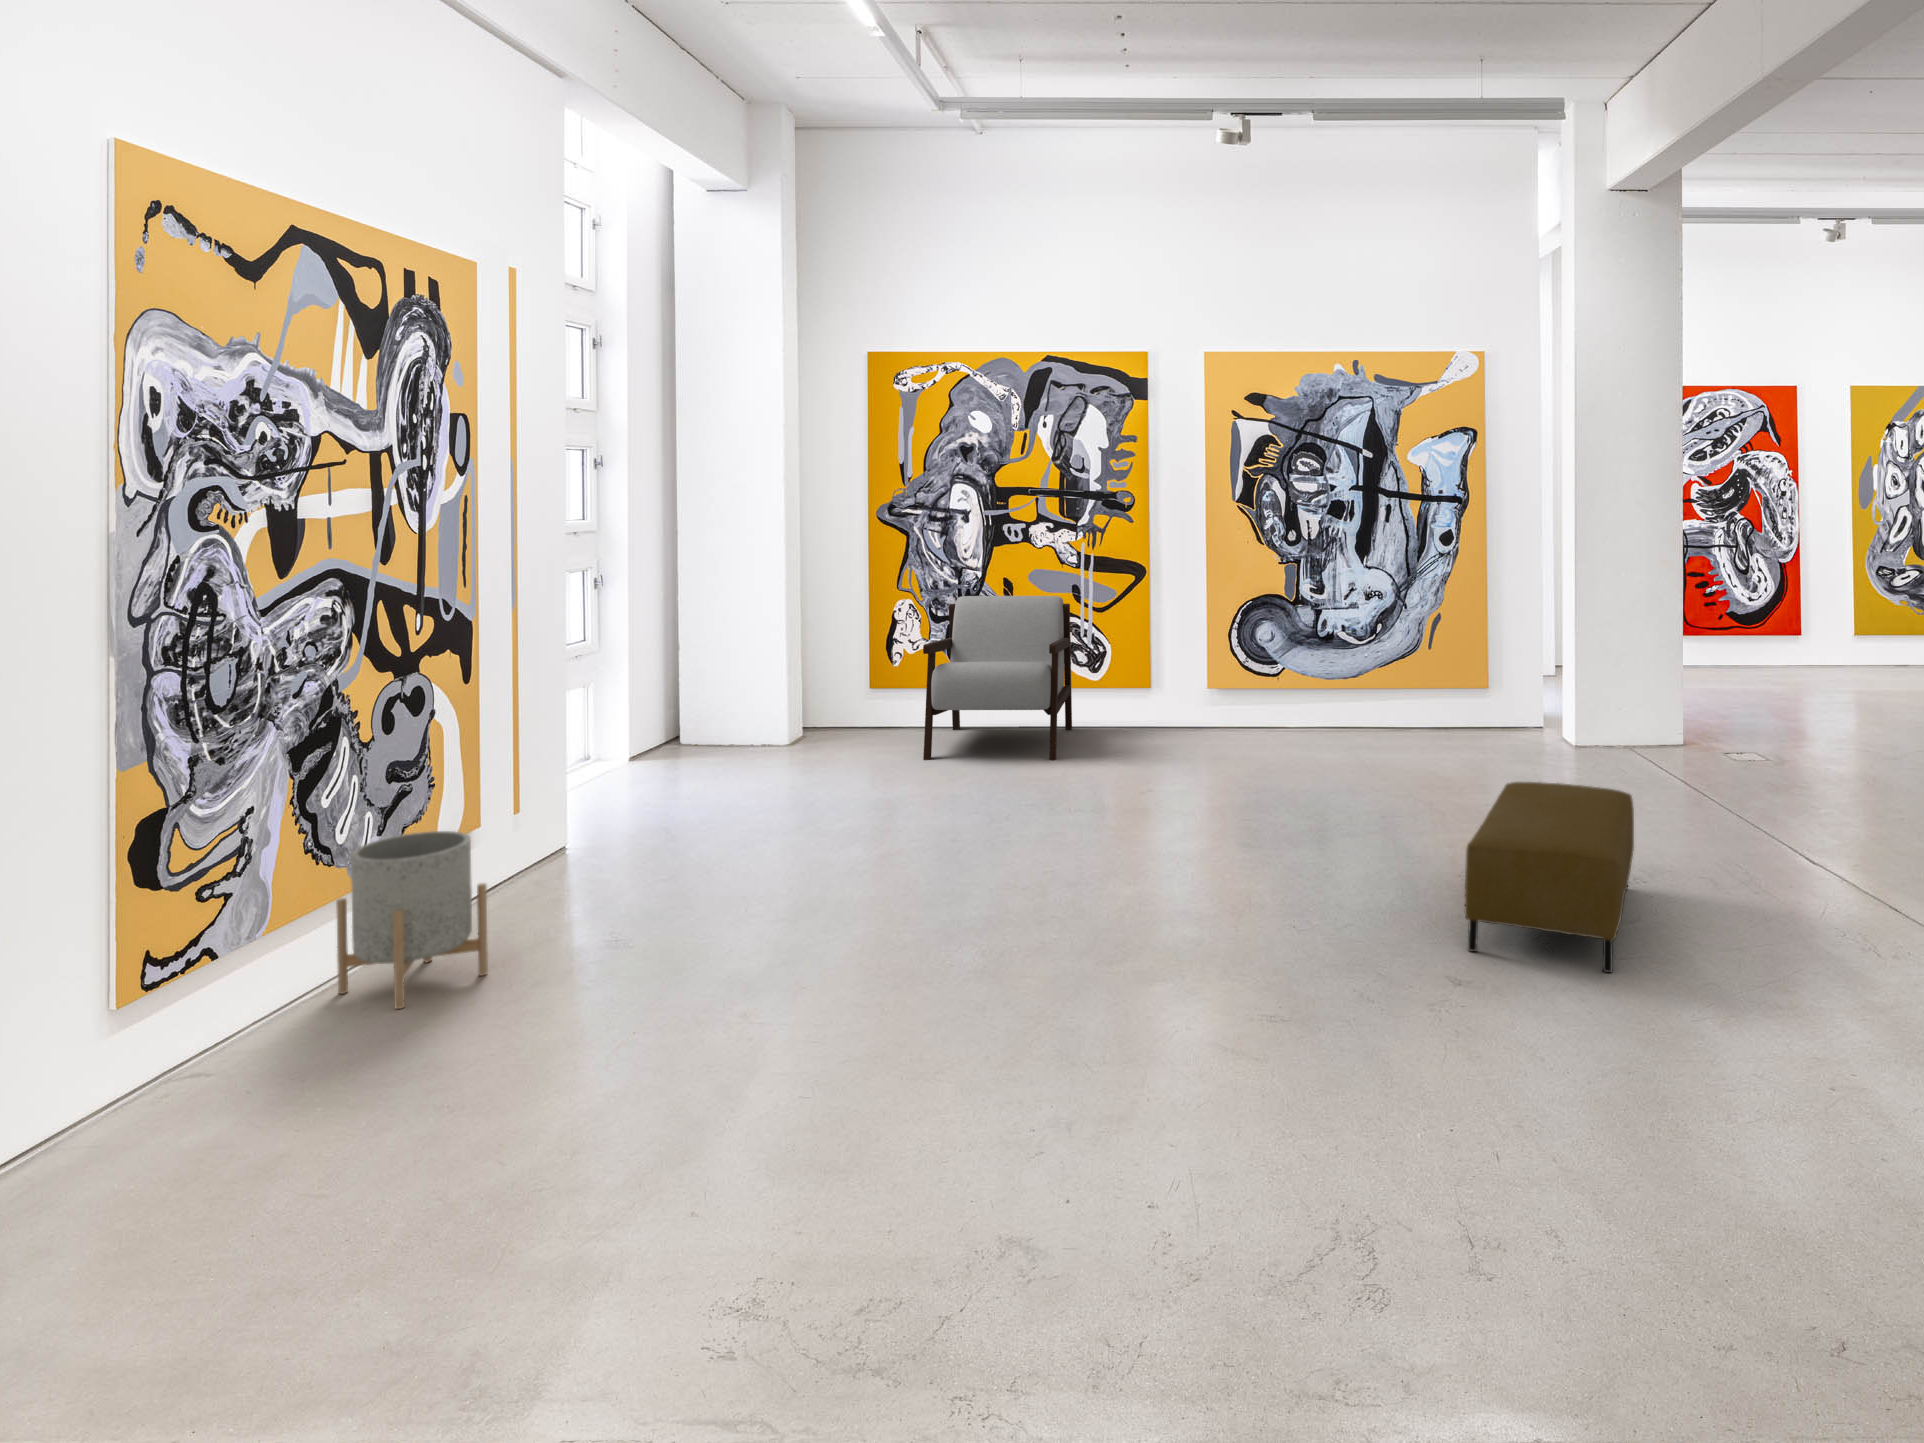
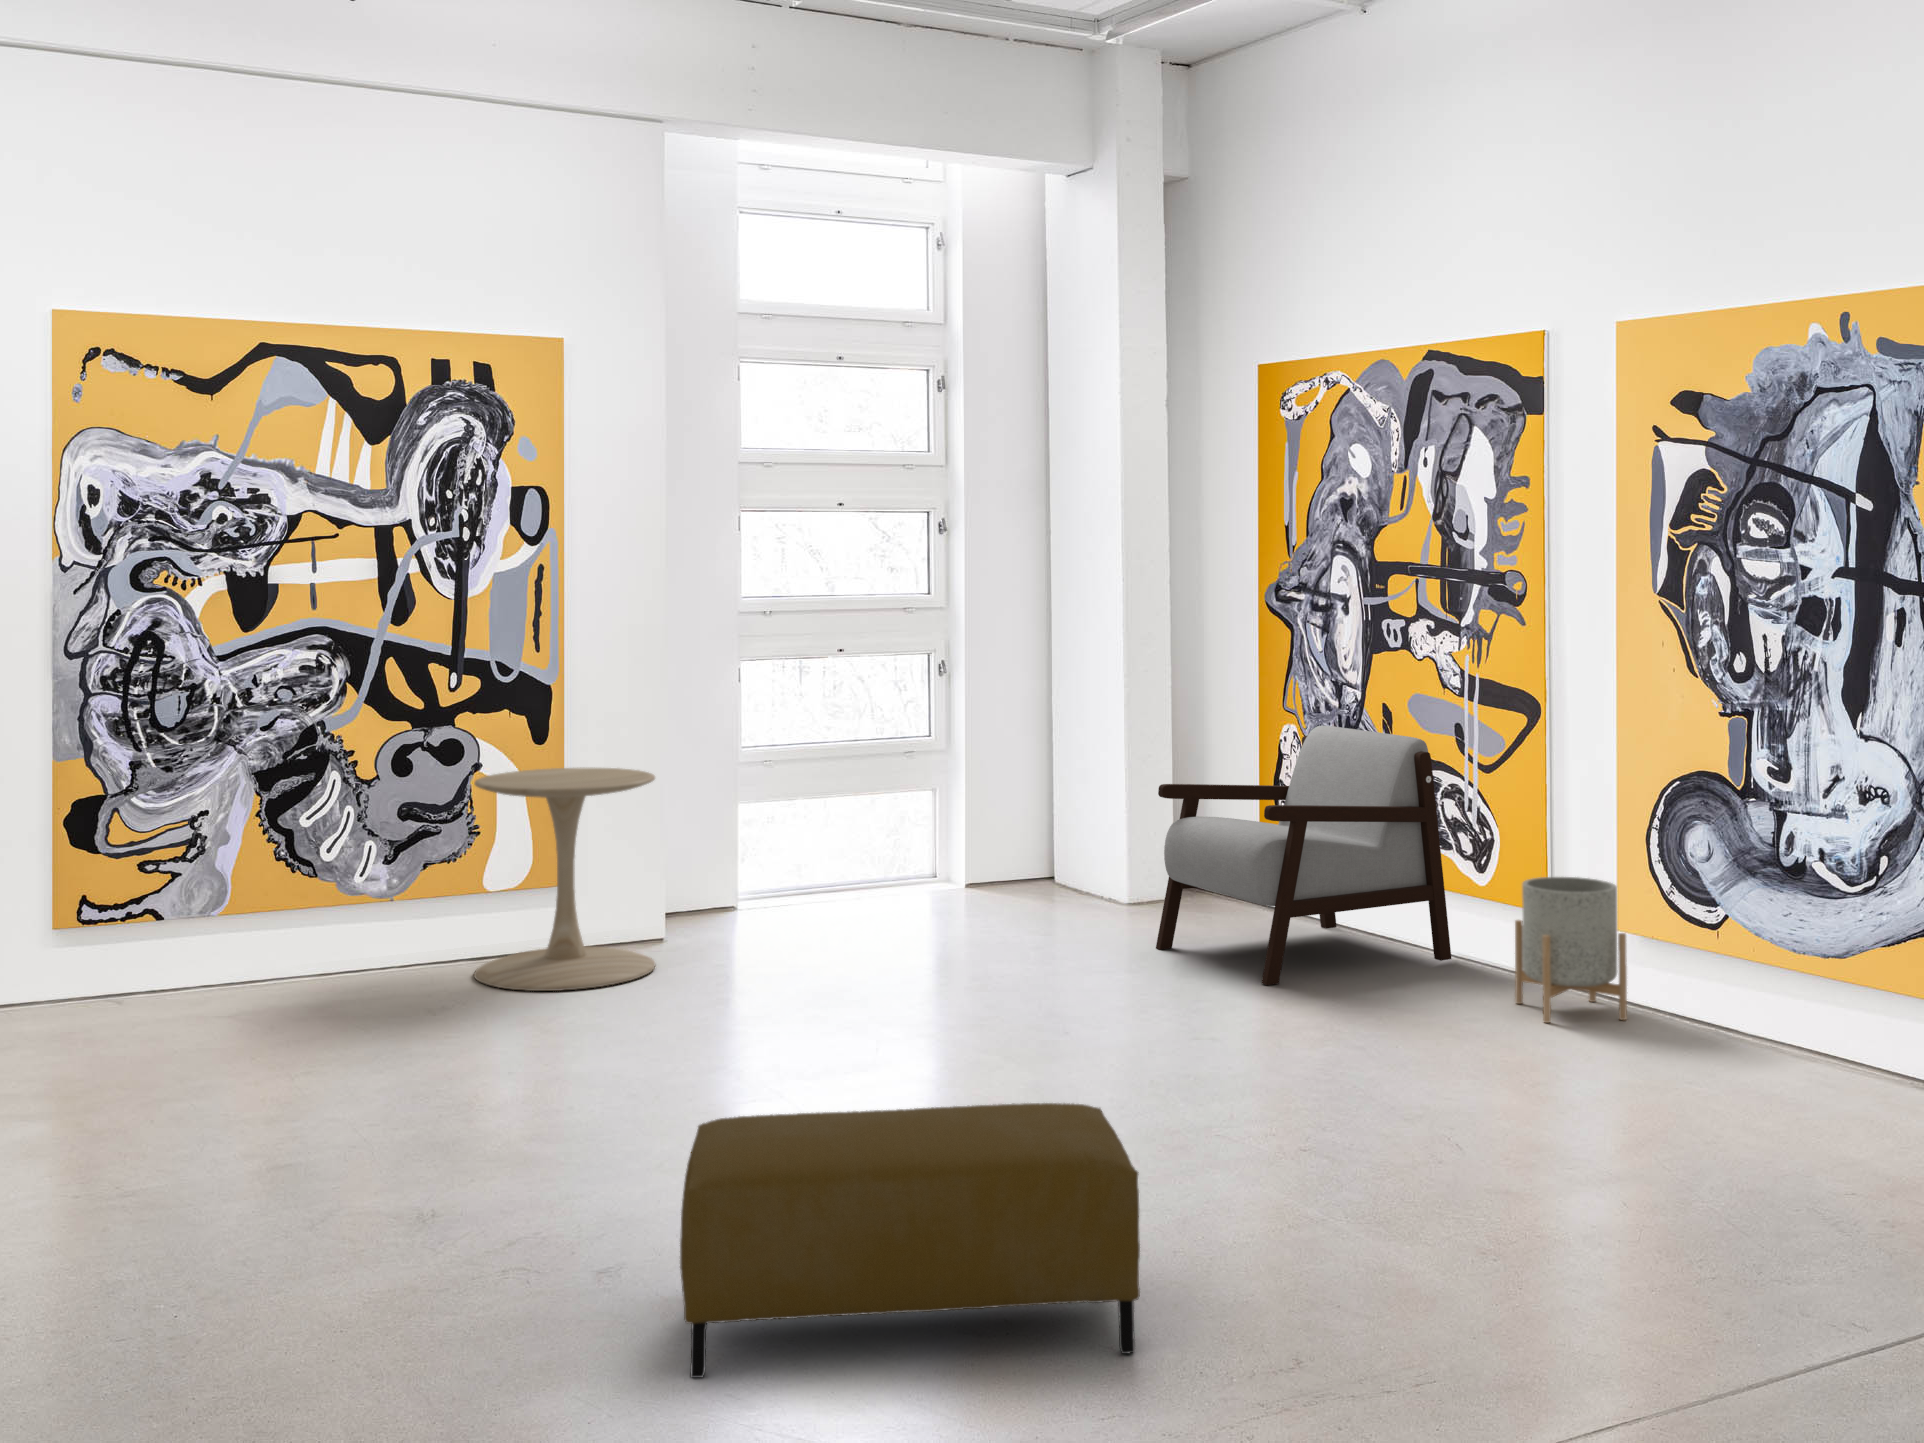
pedestal table: none [499,686,693,917] -> present [474,768,655,991]
planter: present [336,831,488,1009] -> present [1515,877,1627,1023]

